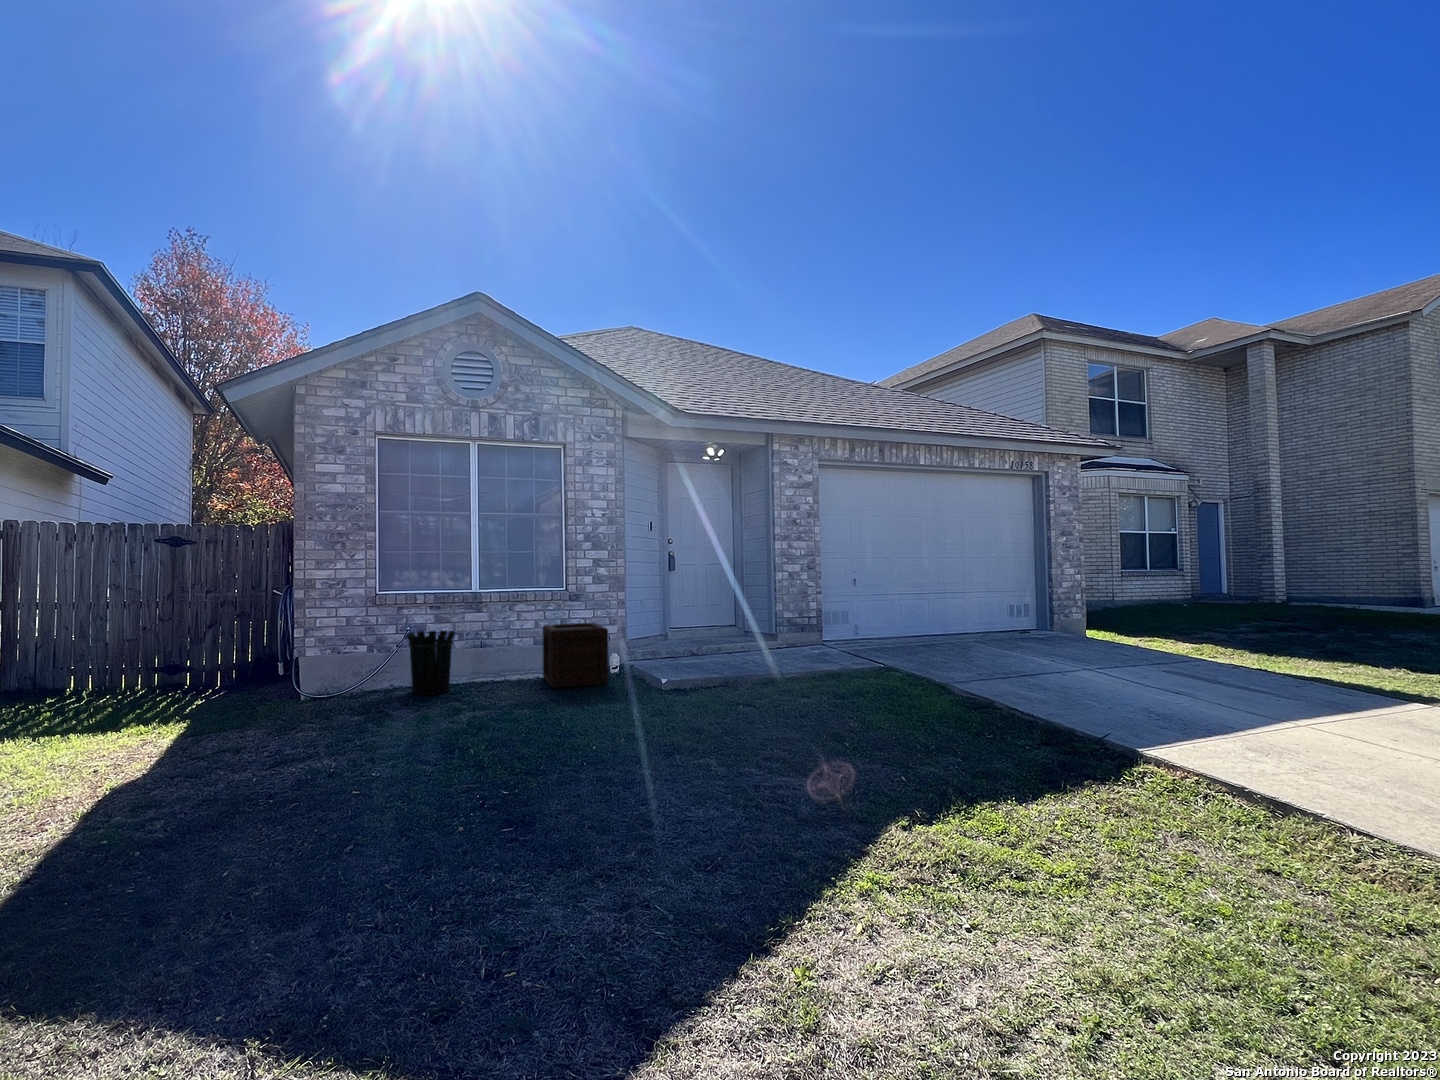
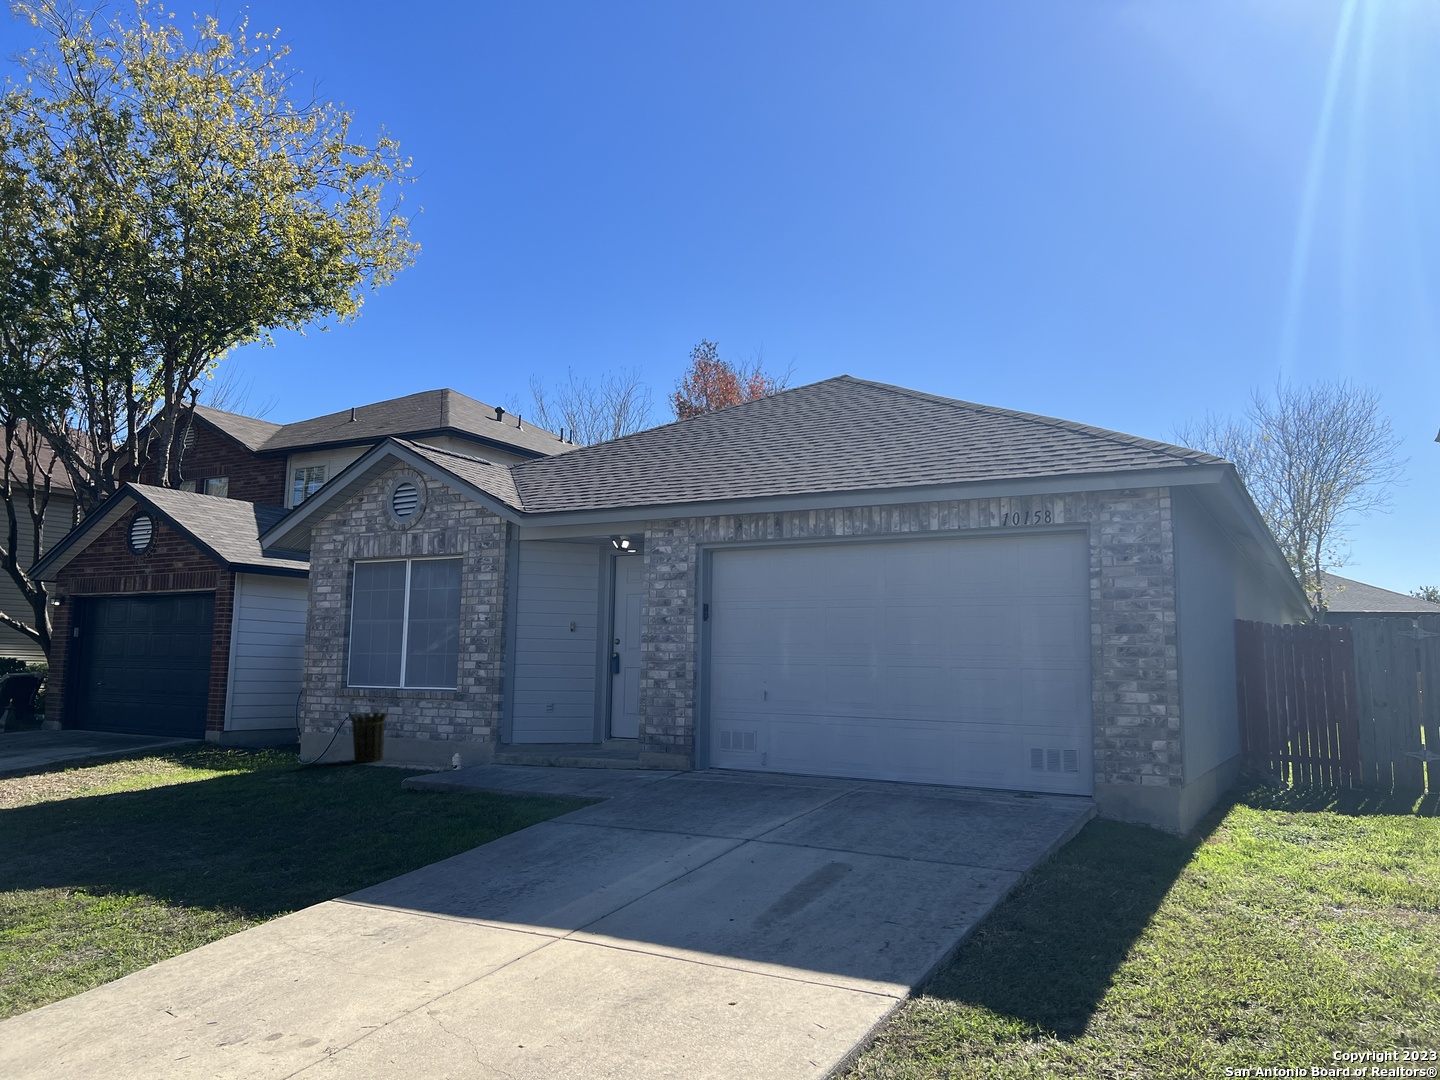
wooden crate: present [543,623,608,688] -> none [402,716,473,773]

